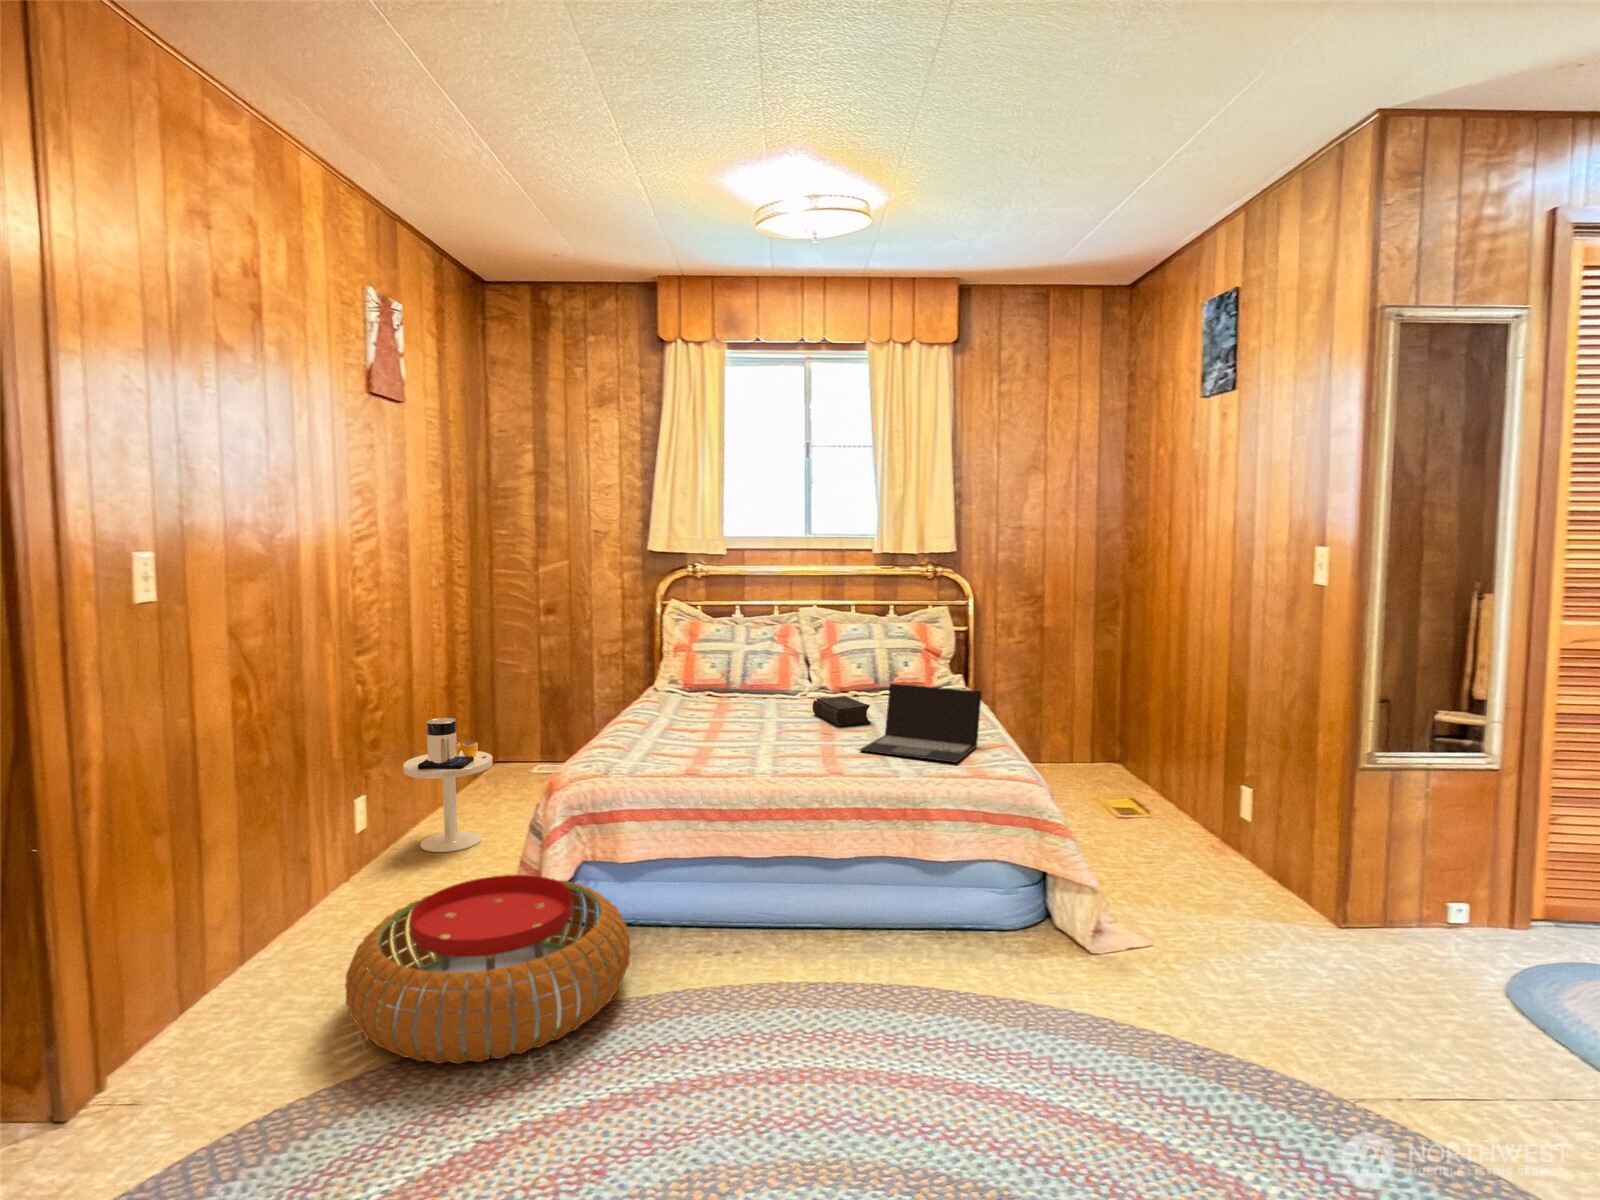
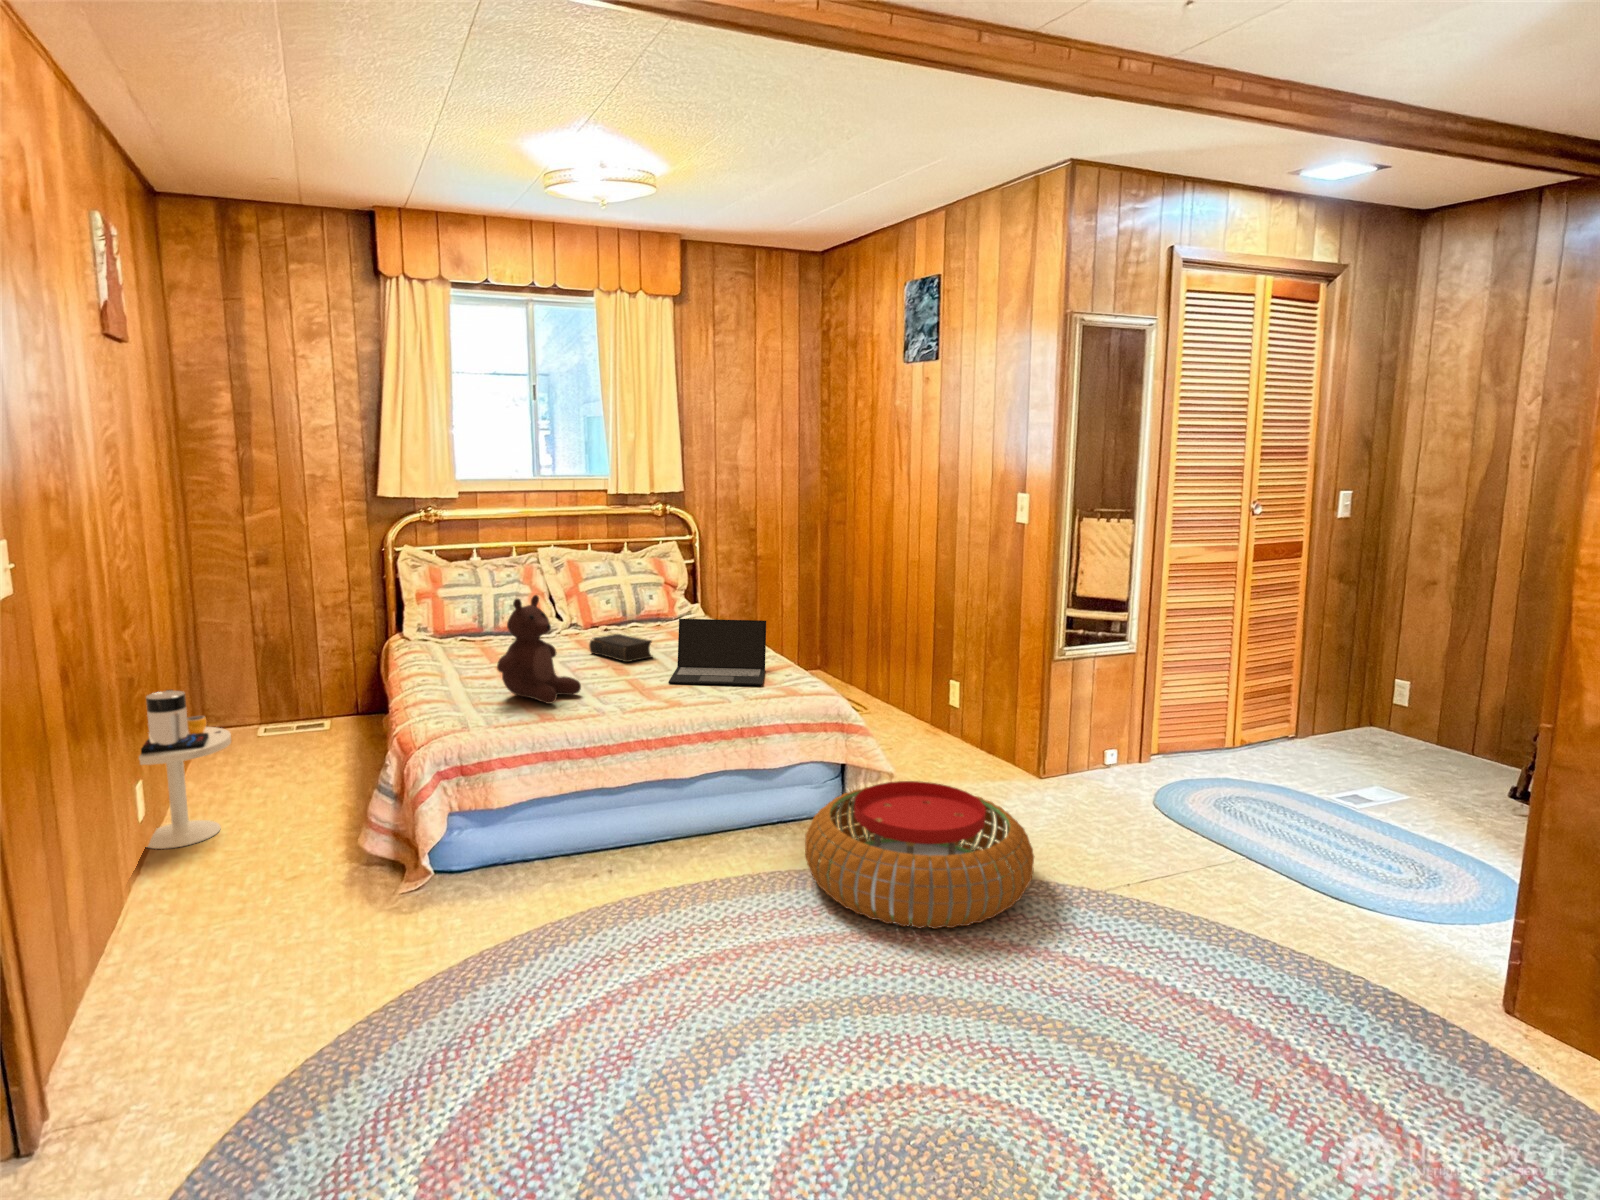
teddy bear: none [681,650,764,760] -> present [497,595,581,704]
pouf: present [345,875,630,1064] -> present [805,781,1034,929]

